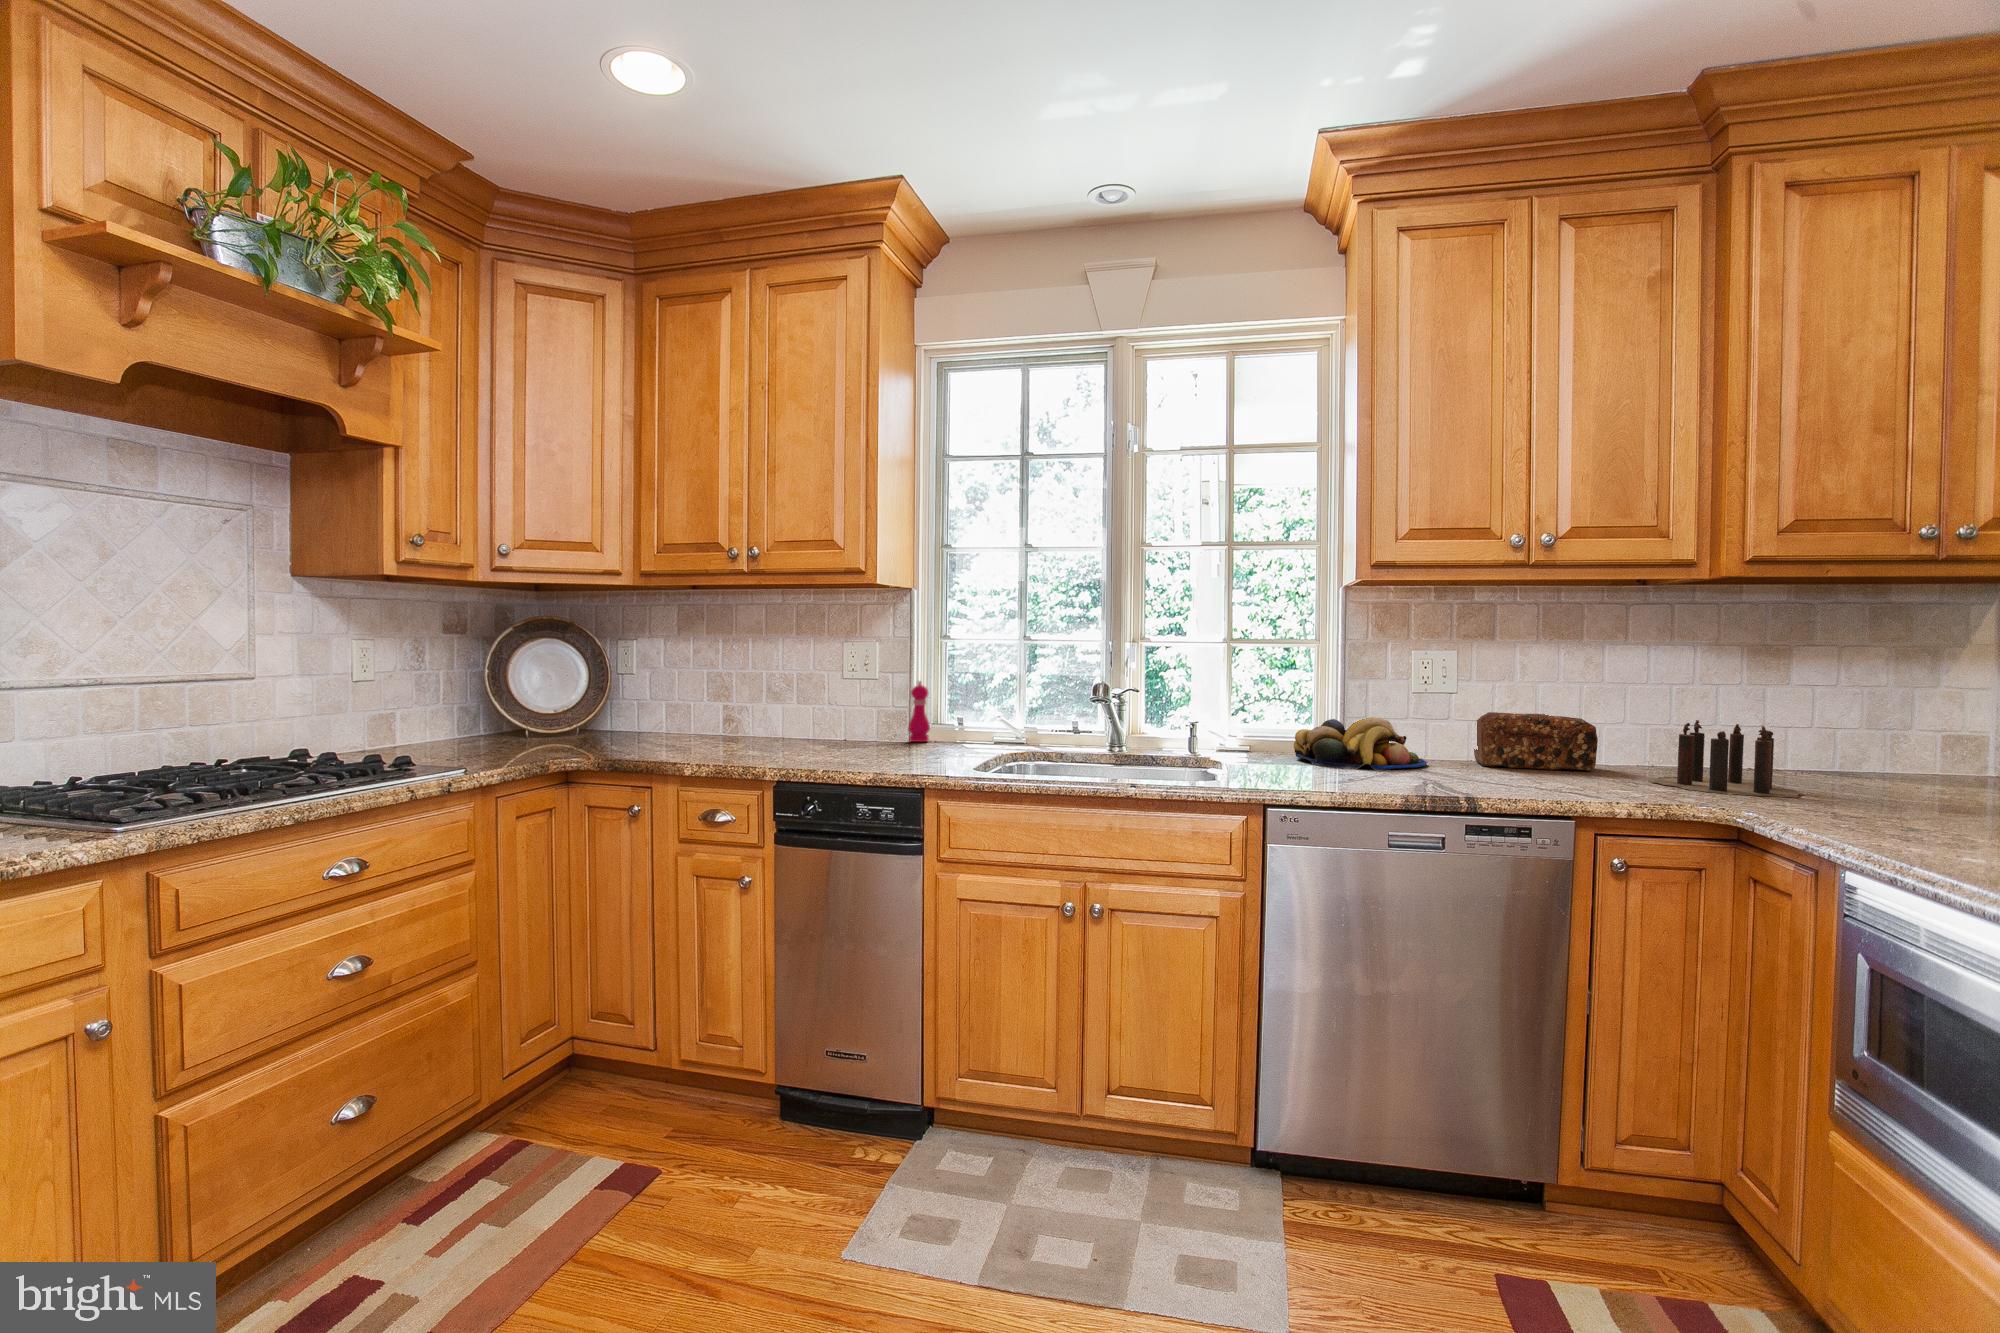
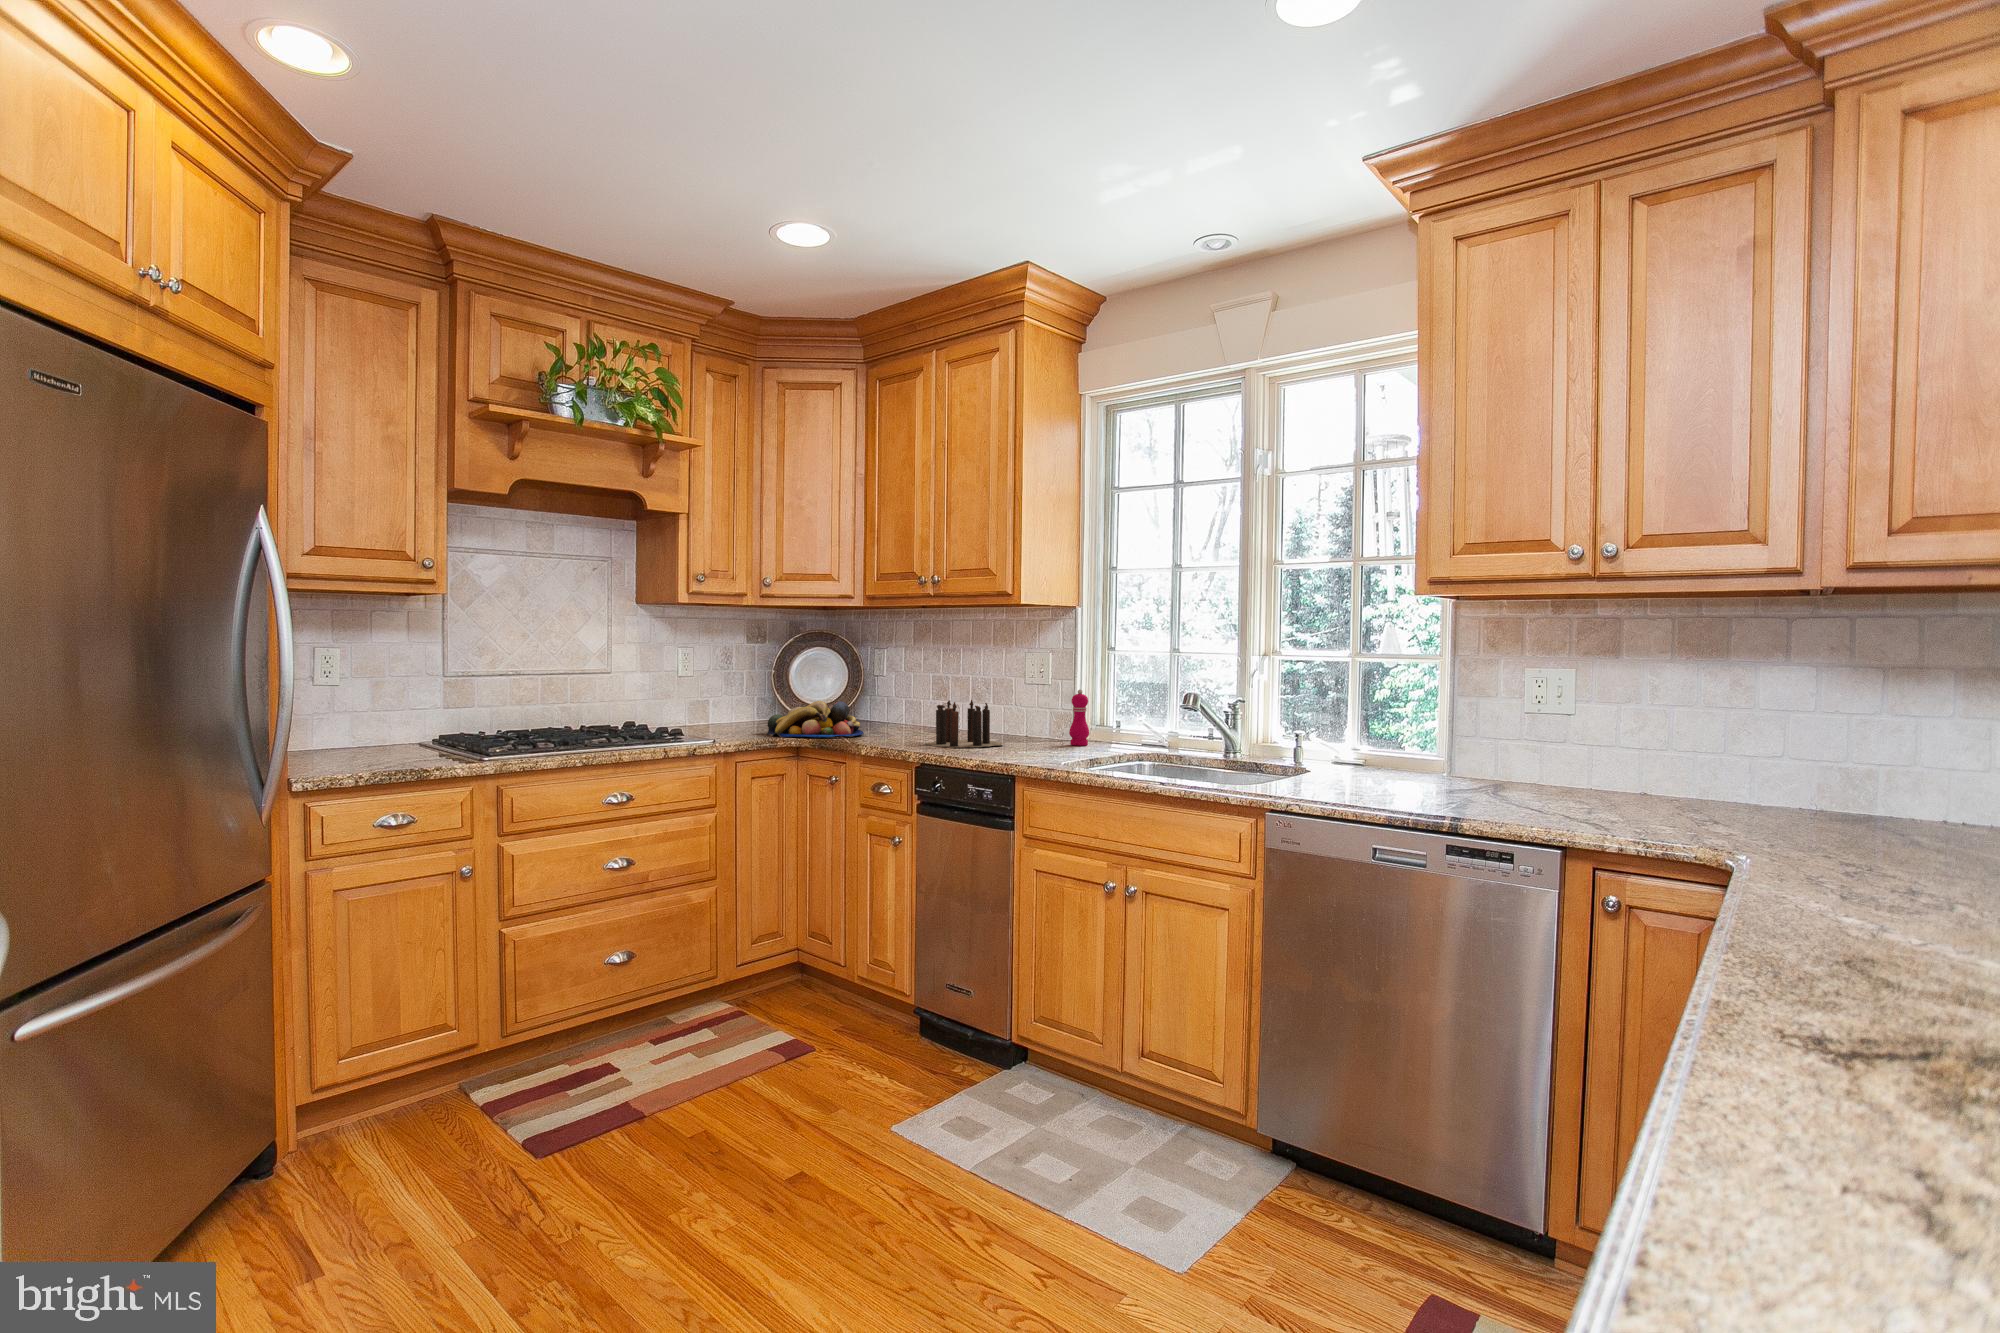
bread loaf: present [1474,712,1598,770] -> none [1594,740,1738,809]
fruit bowl: present [1294,717,1427,770] -> present [767,701,864,738]
candle: present [1650,720,1801,798] -> present [927,700,1005,748]

